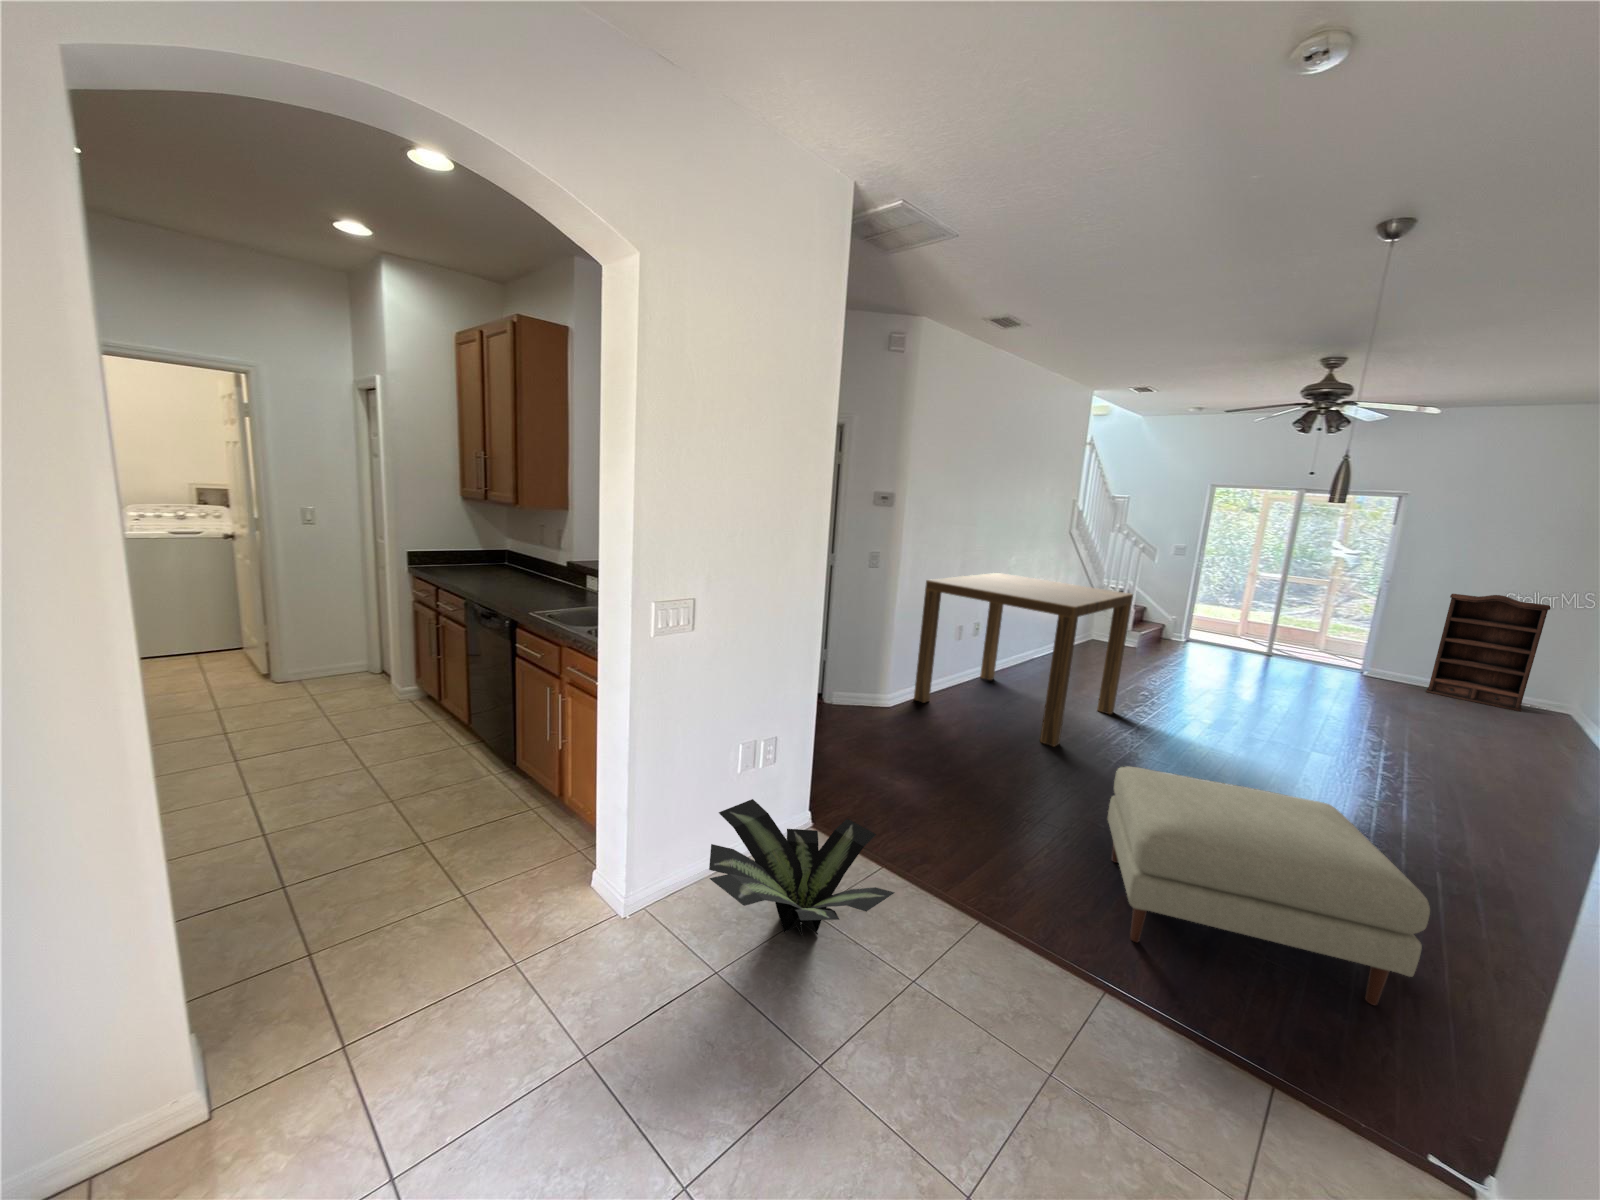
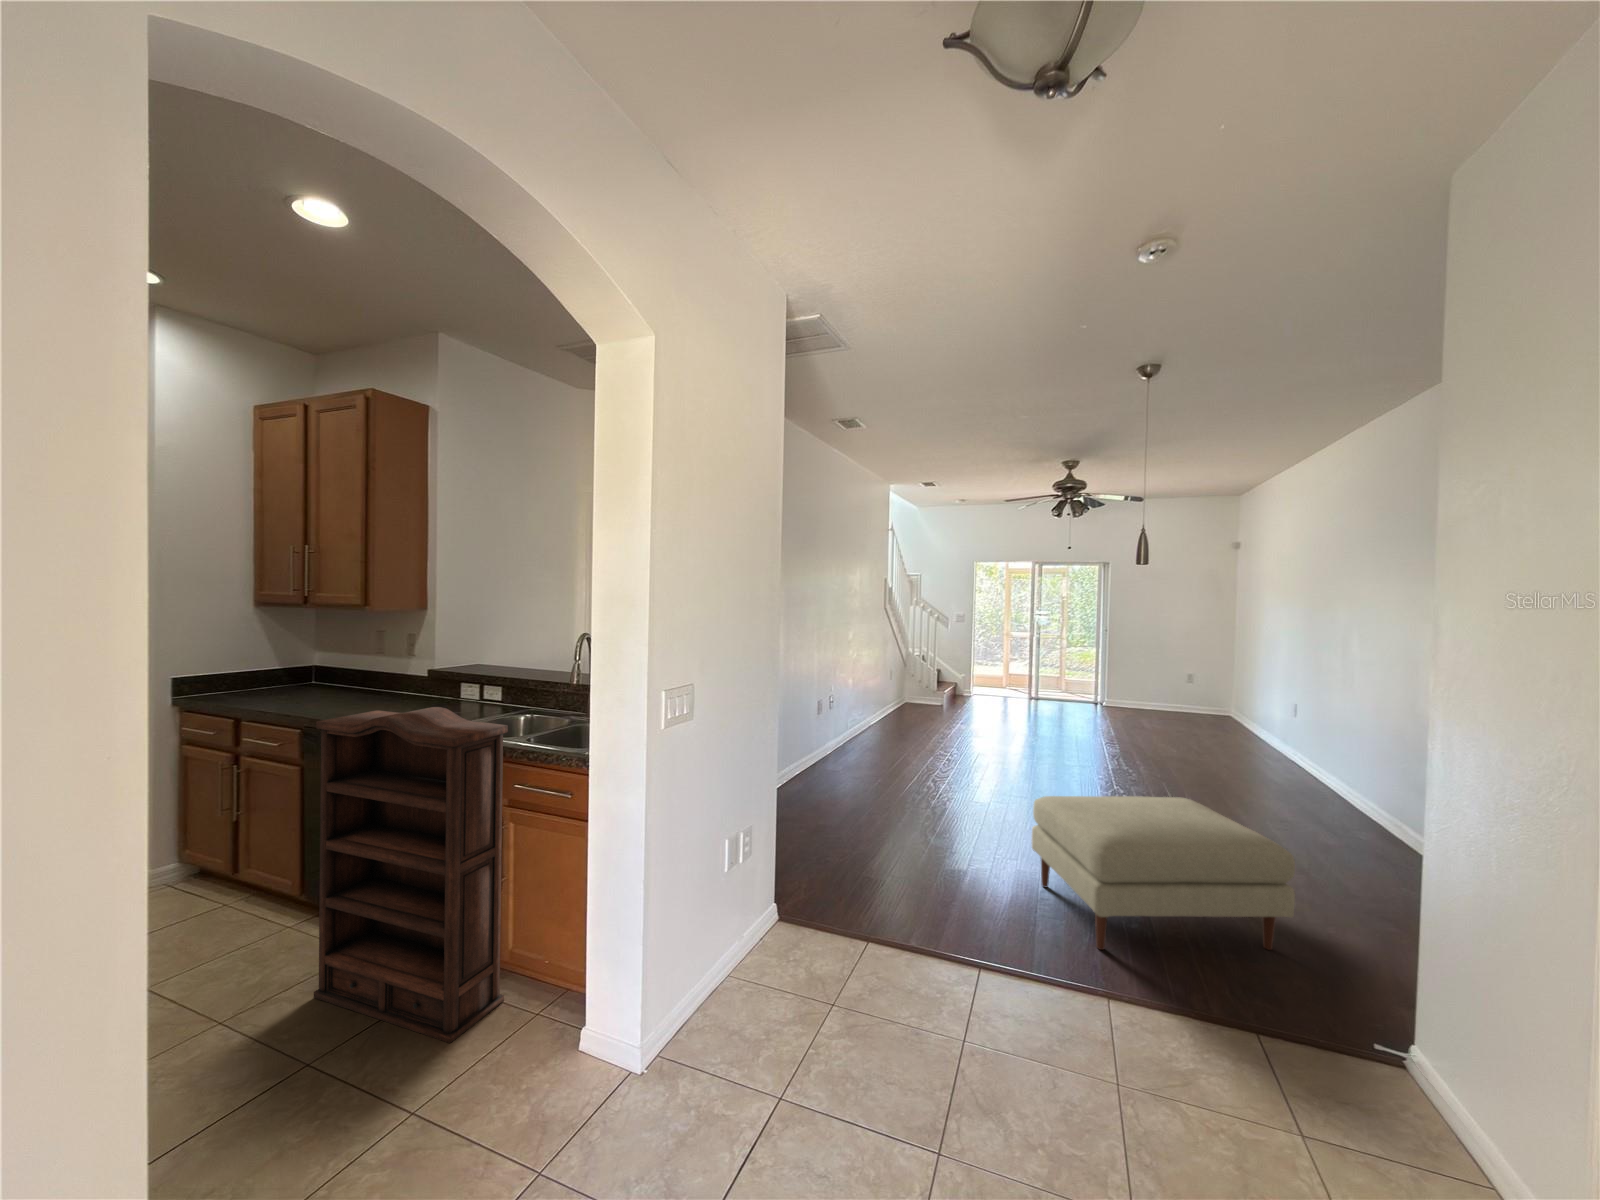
dining table: present [914,573,1133,747] -> none [795,647,965,799]
bookshelf: present [1426,594,1551,712] -> present [314,707,508,1043]
potted plant: present [709,799,894,936] -> none [721,896,933,1034]

